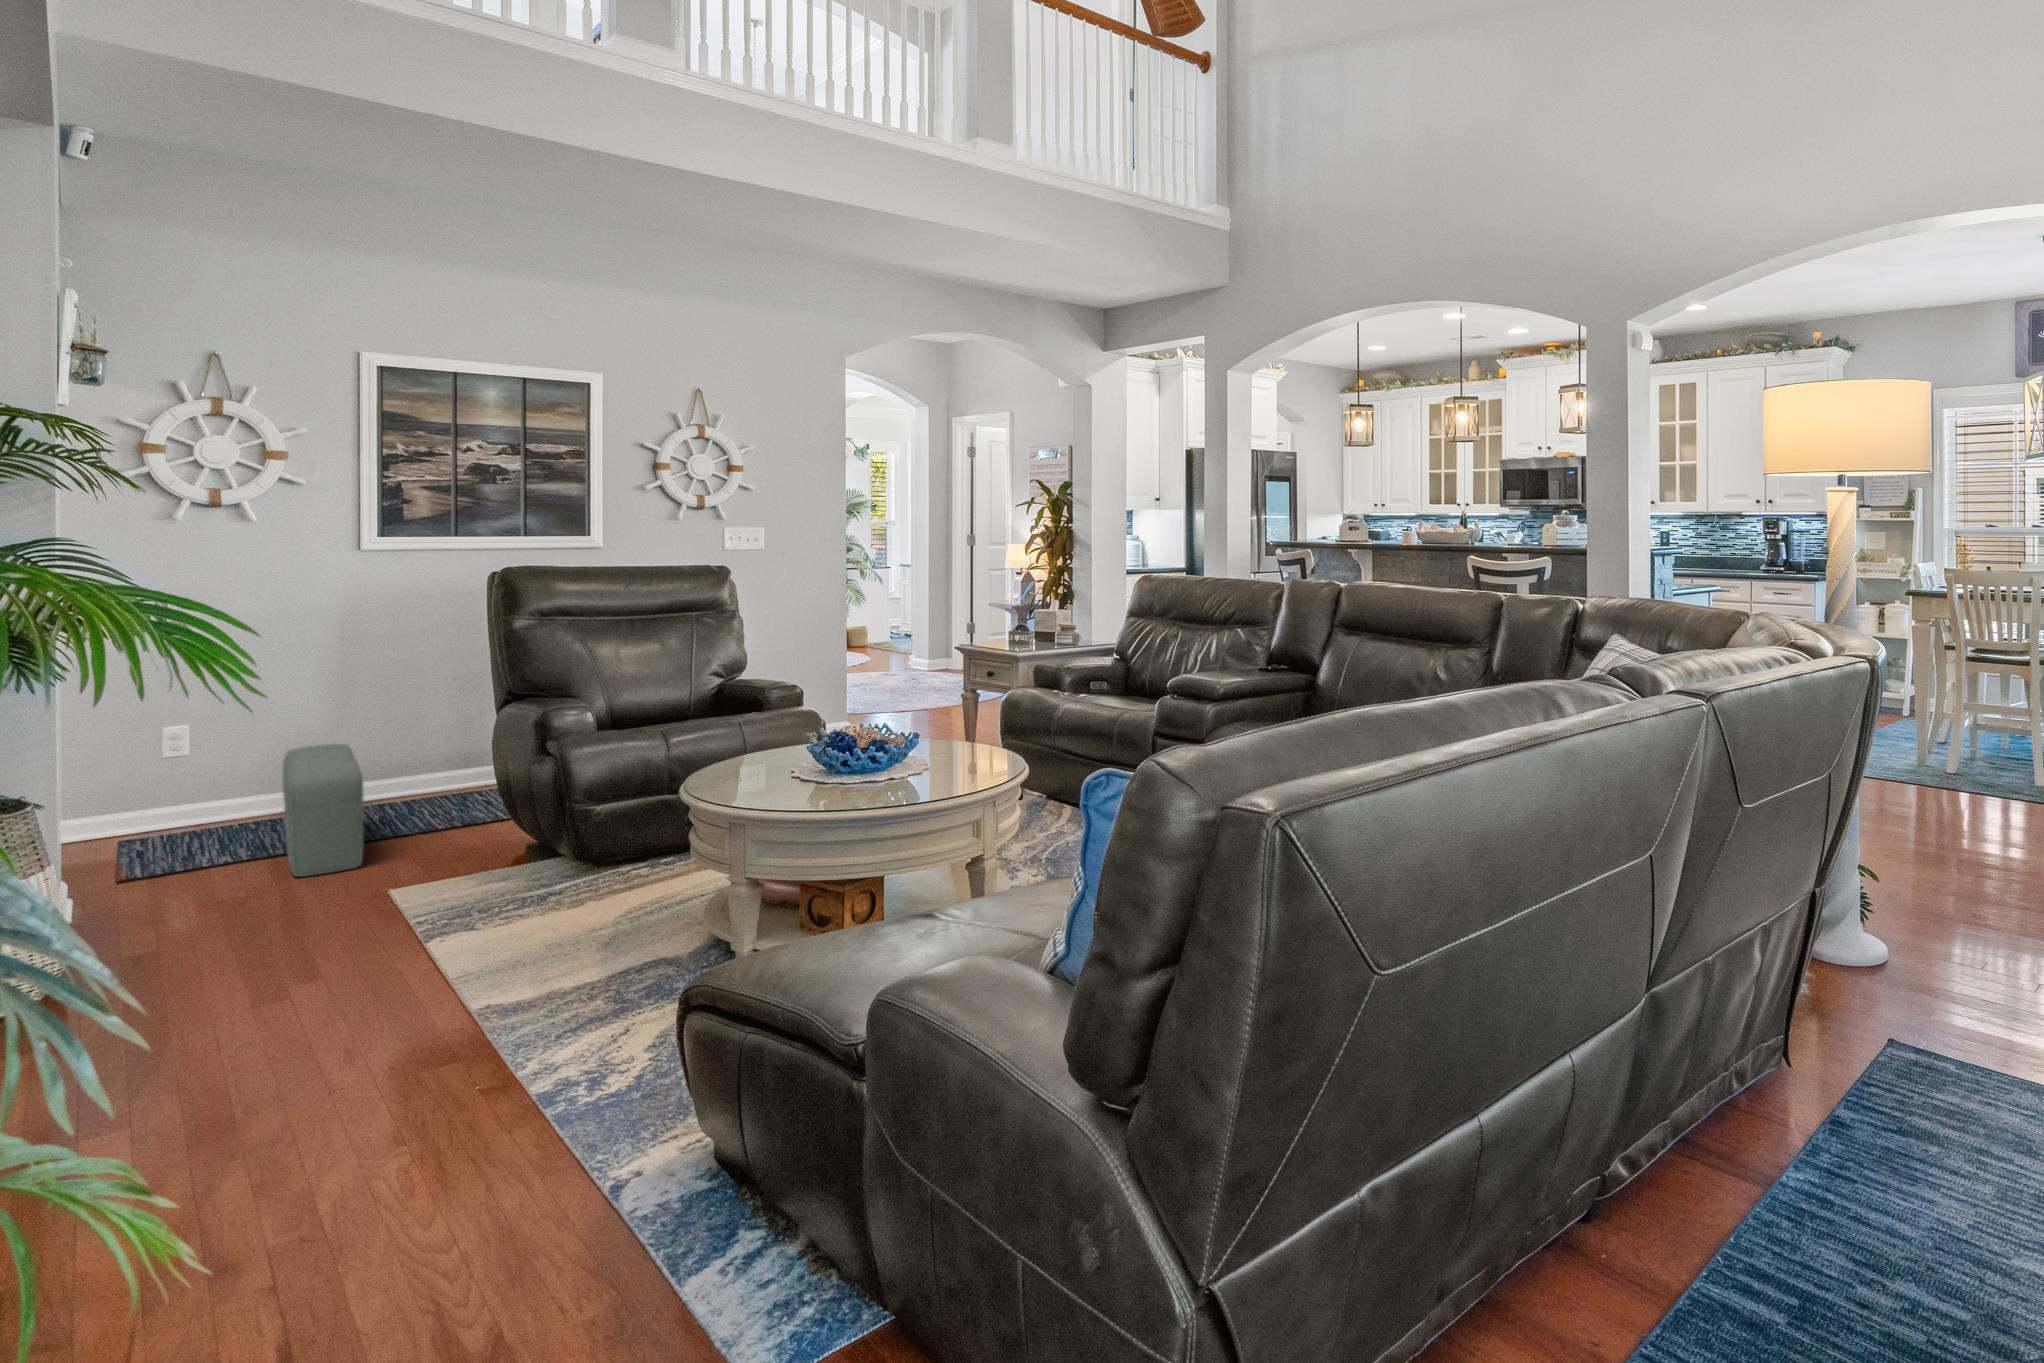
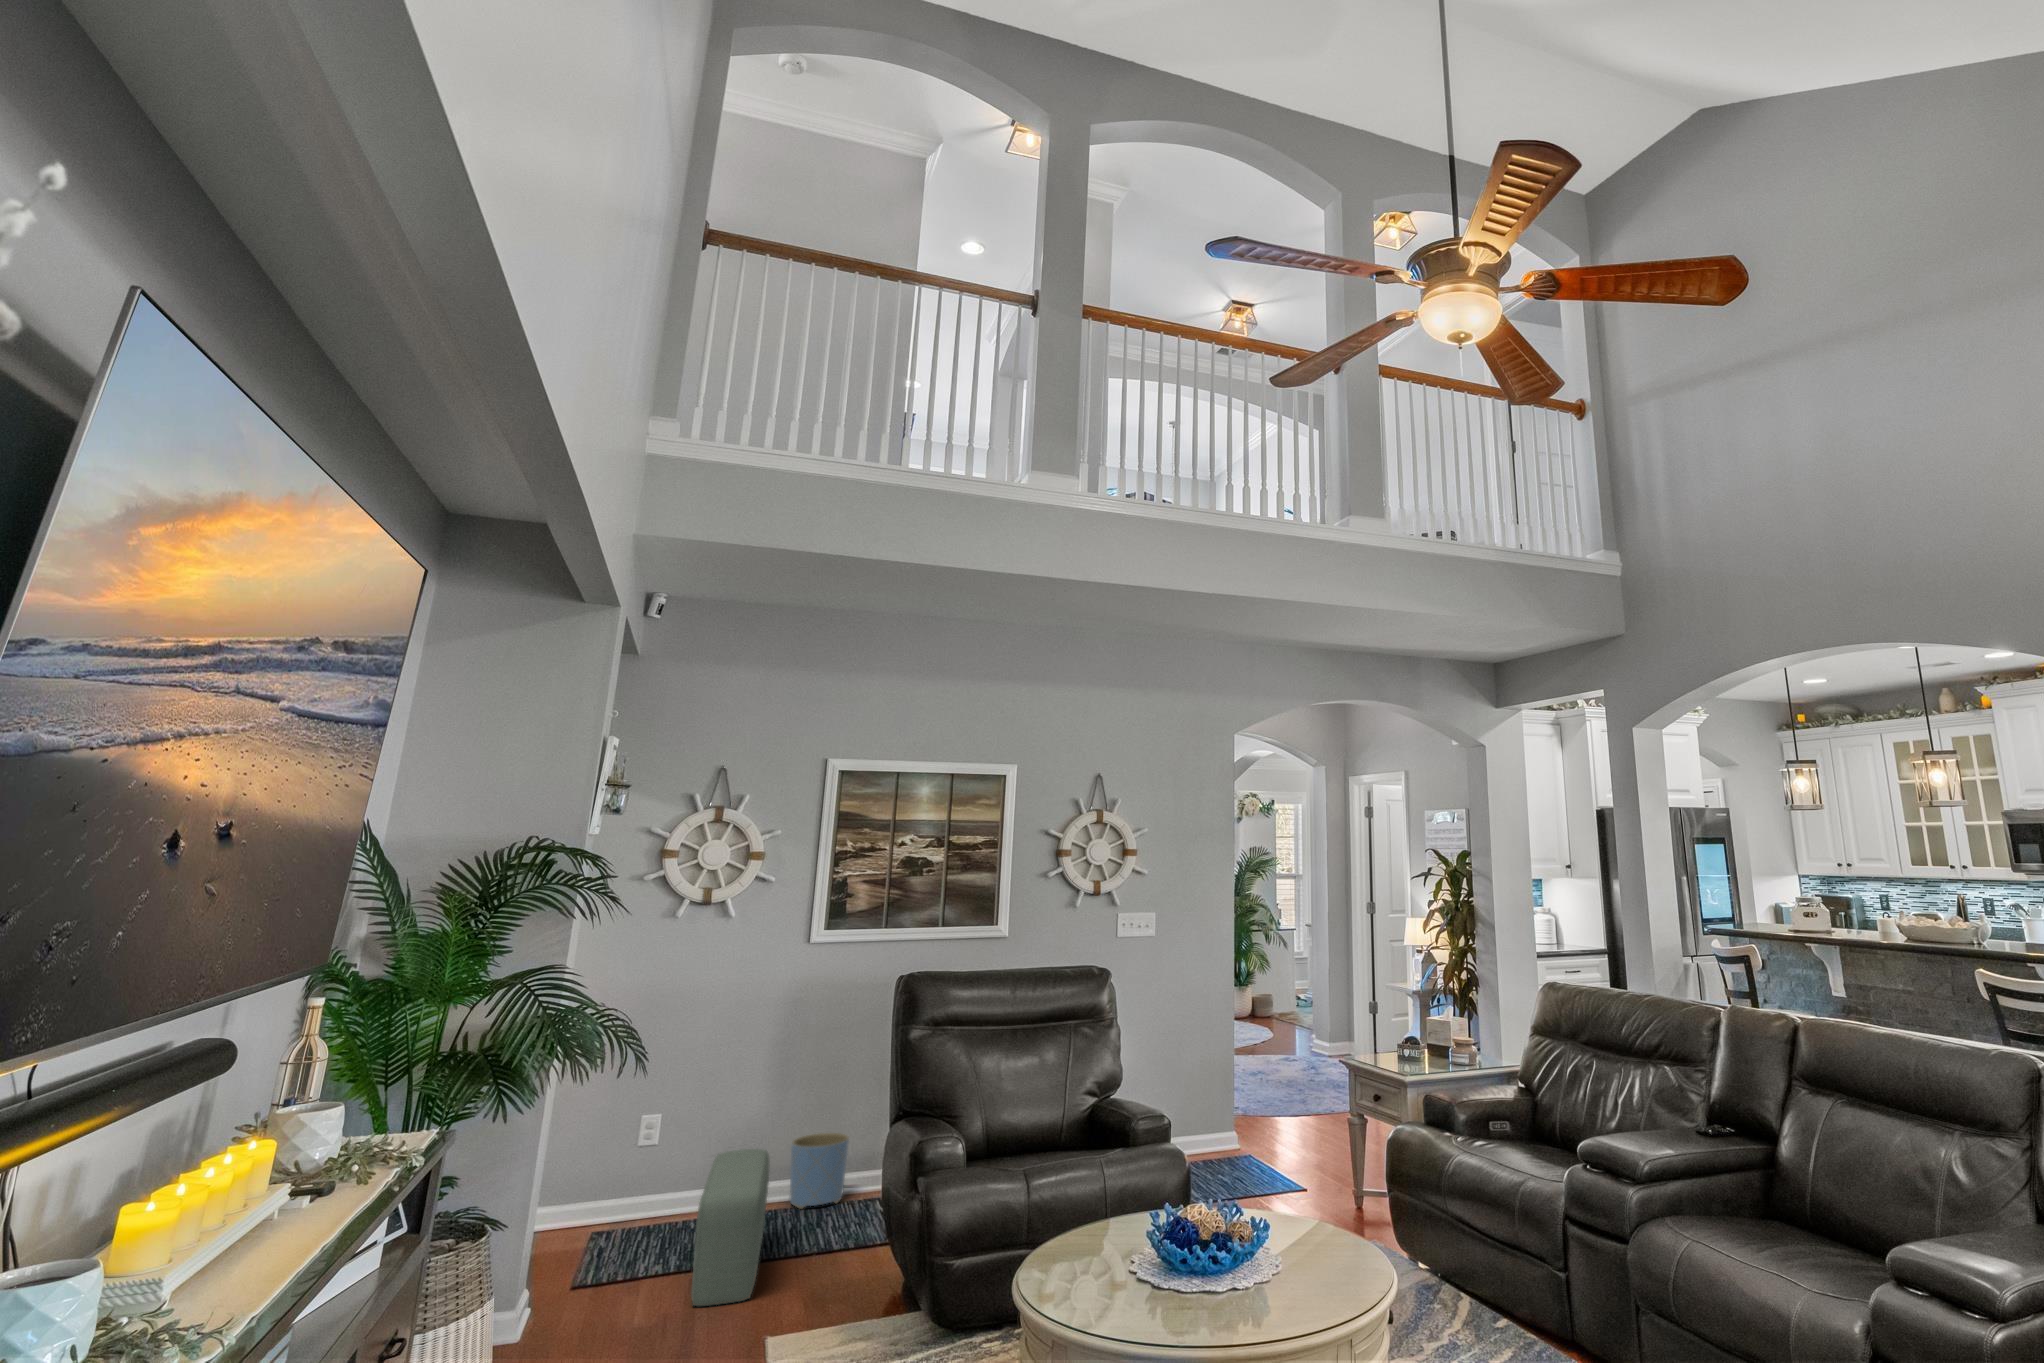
planter: none [366,736,434,804] -> present [790,1133,849,1209]

